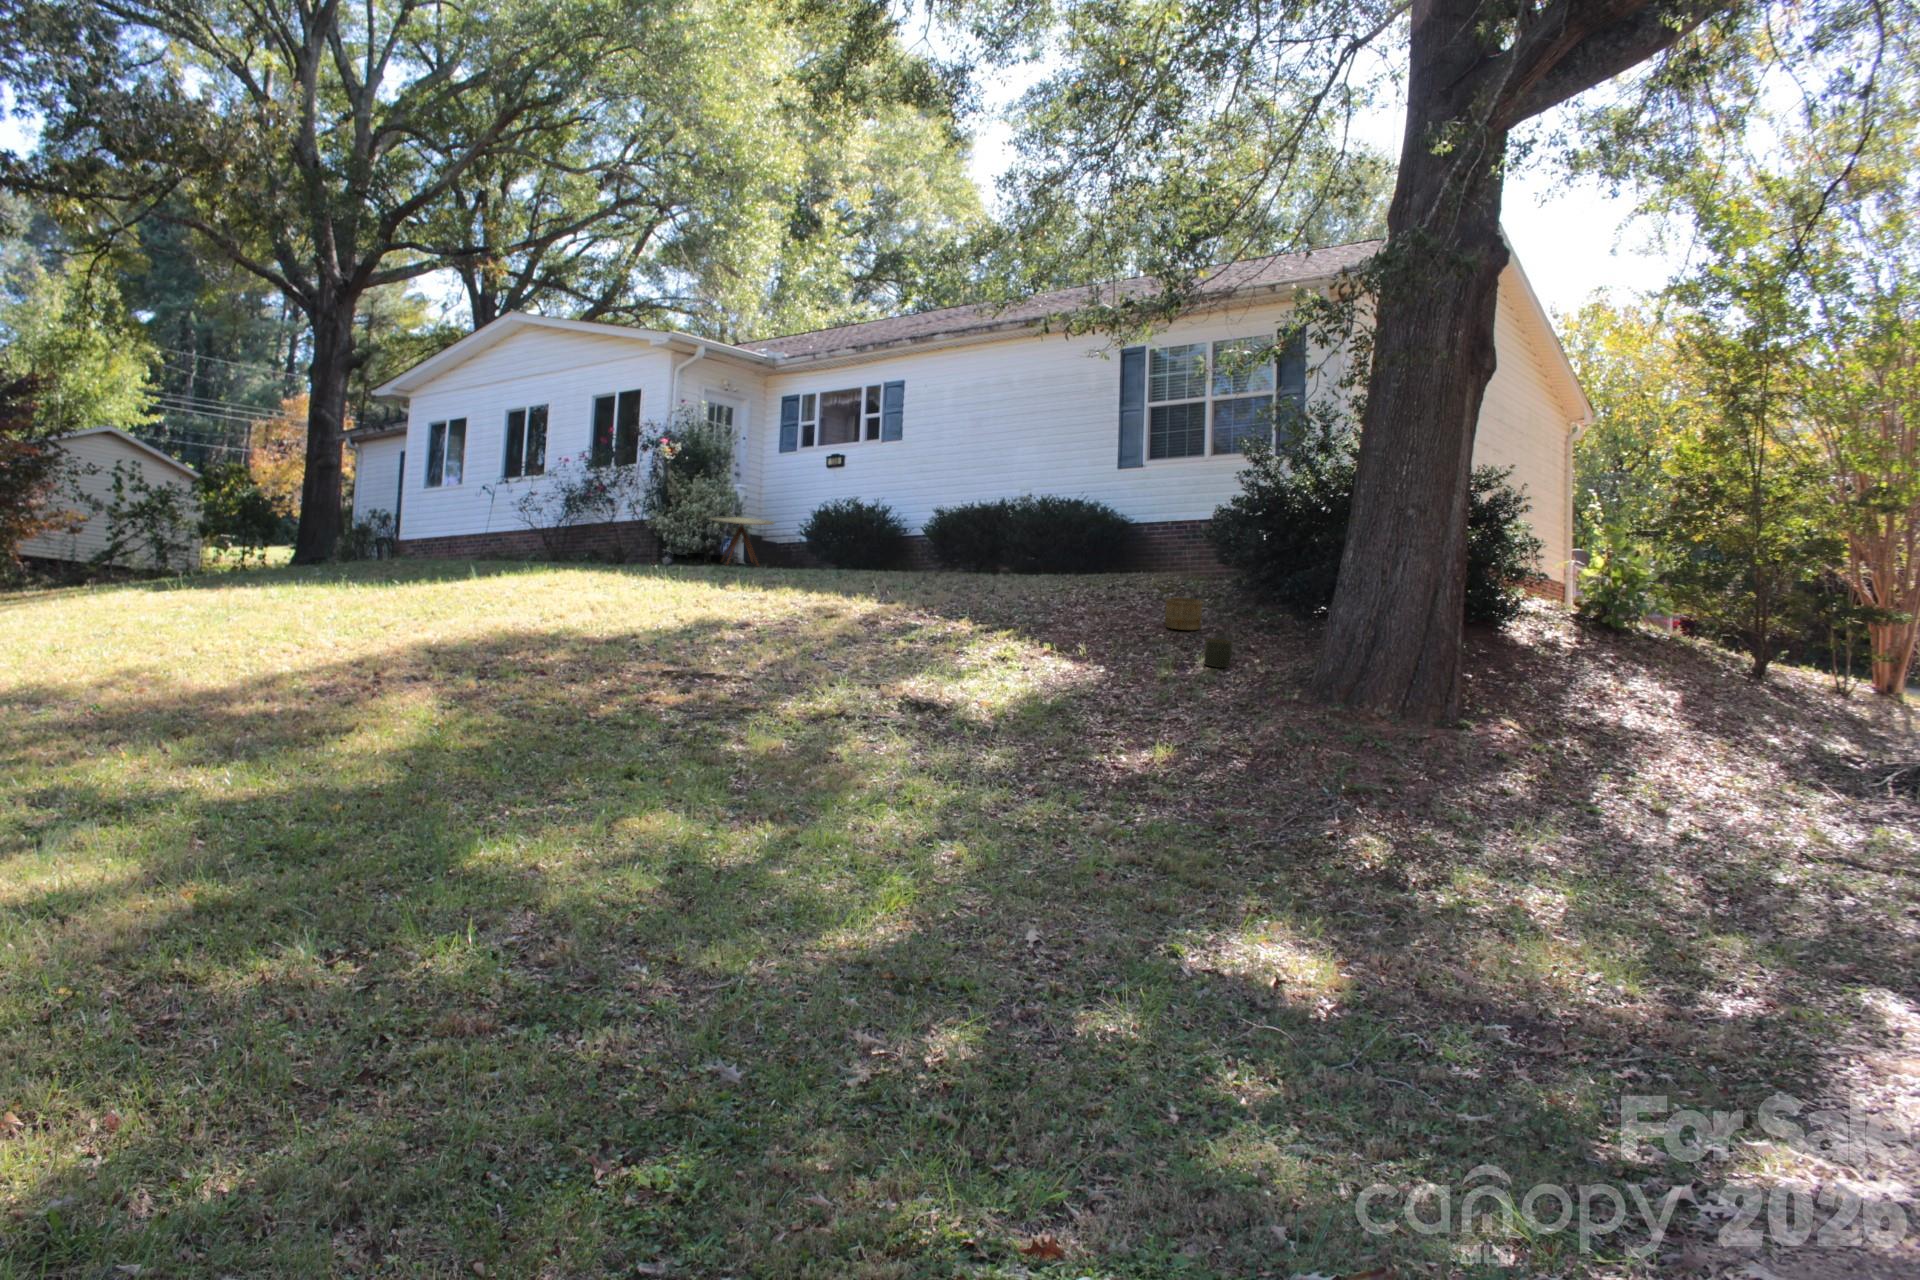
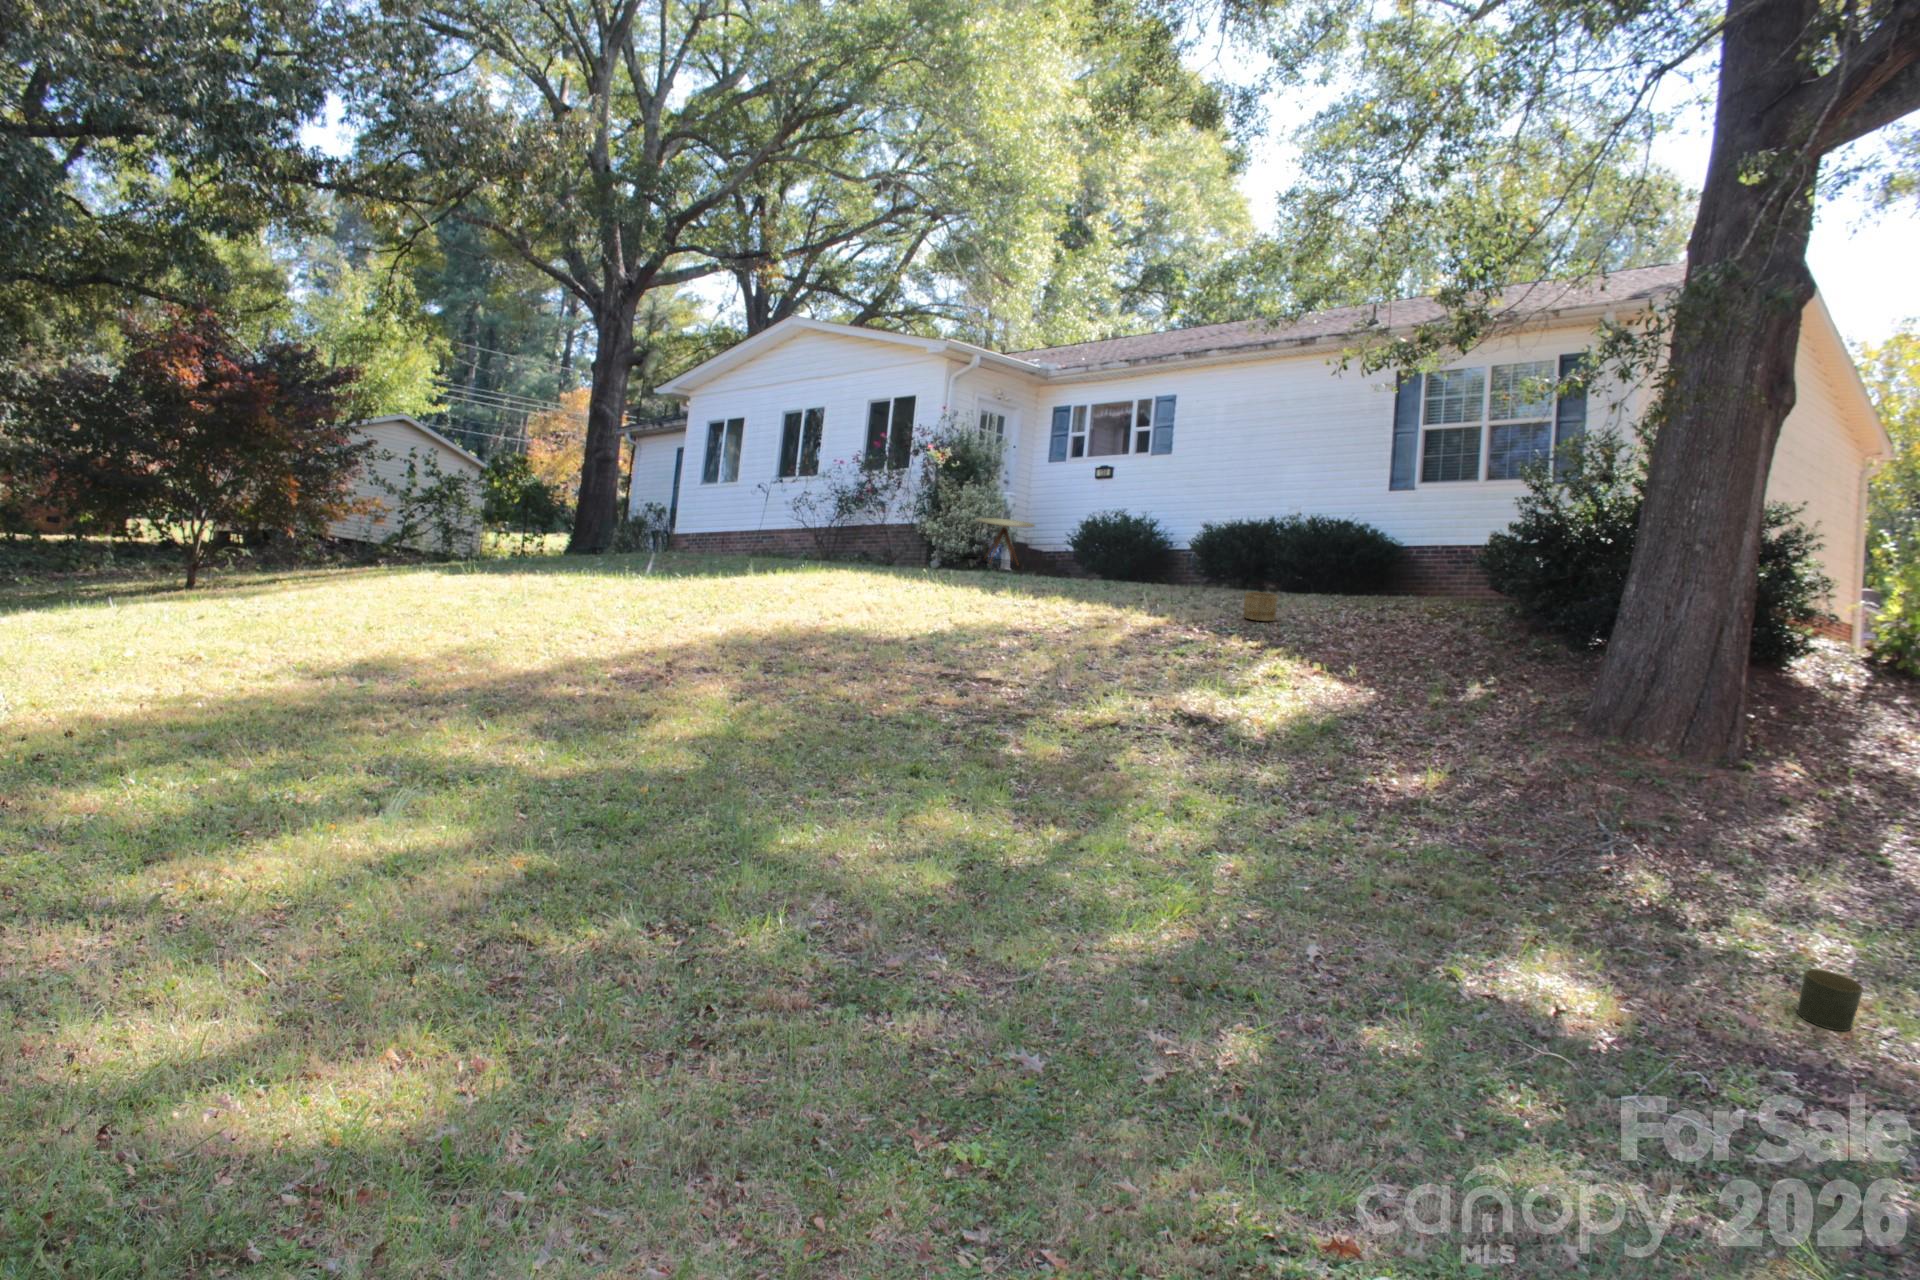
wooden bucket: present [1165,597,1203,630] -> present [1243,592,1278,621]
planter: present [1203,638,1233,668] -> present [1797,969,1863,1031]

